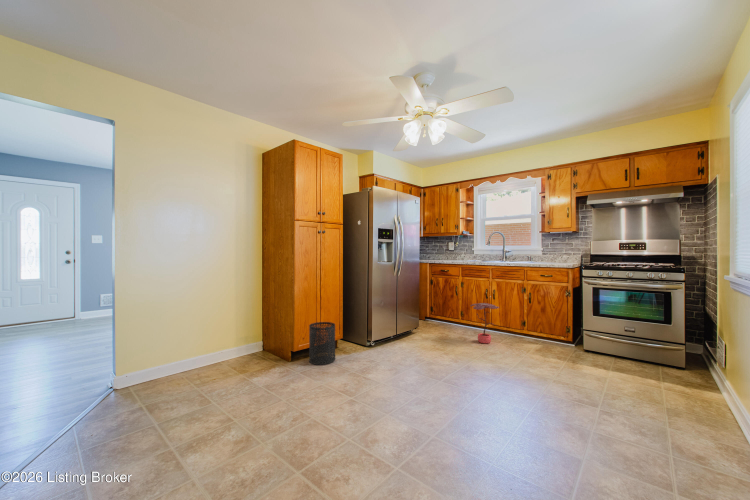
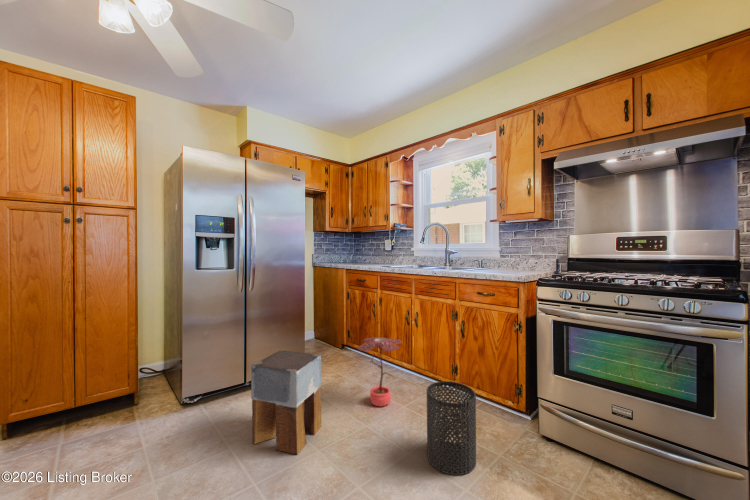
stool: none [433,308,464,359] -> present [251,350,321,454]
trash can: present [309,322,335,365] -> present [427,381,476,475]

